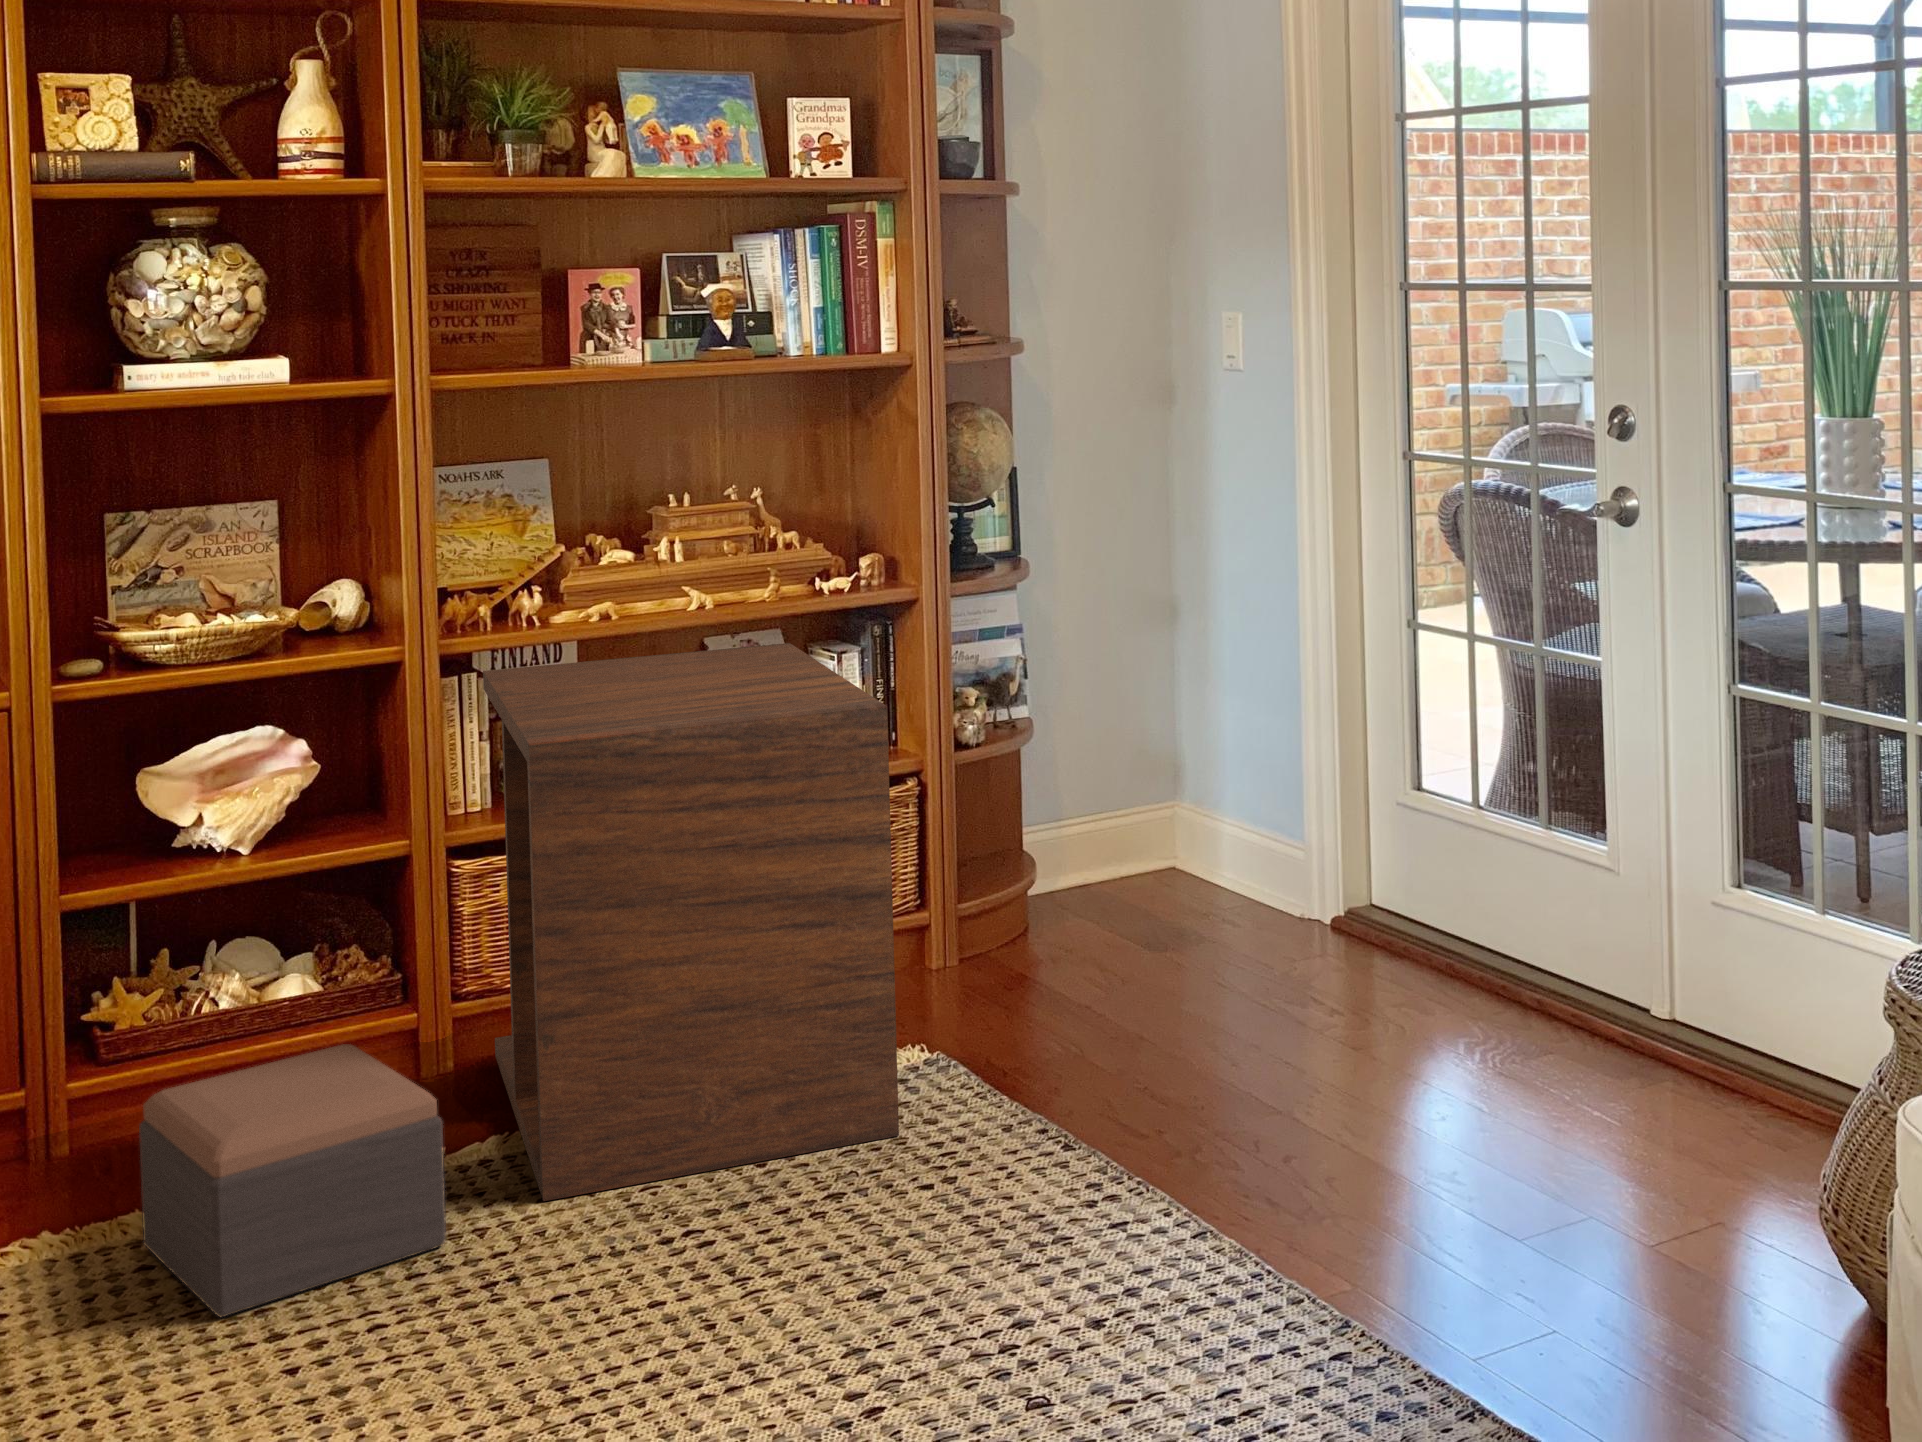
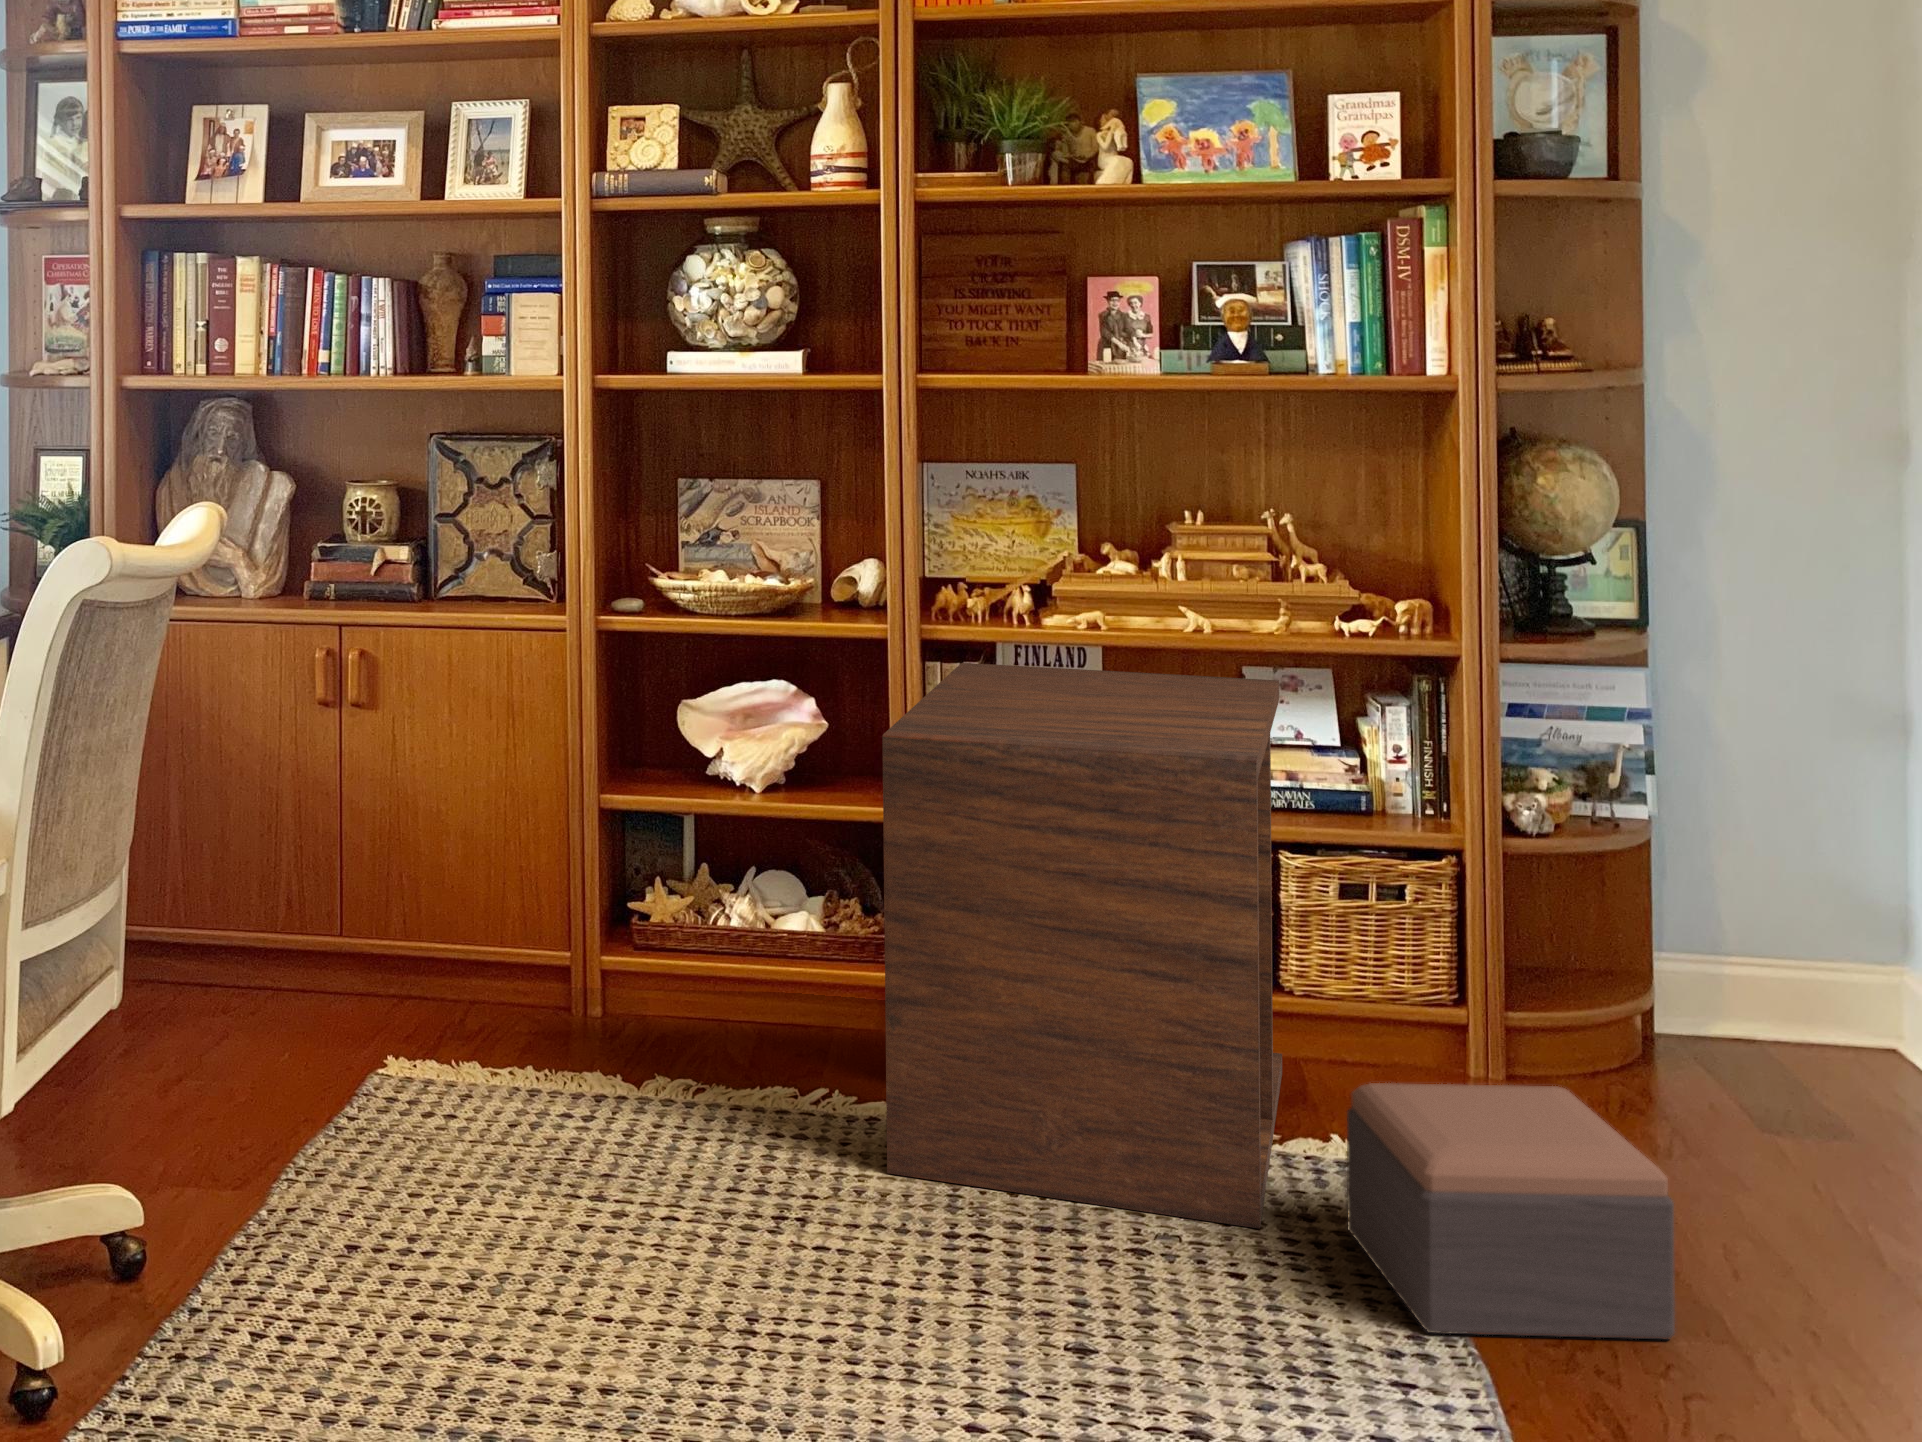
footstool: present [139,1044,446,1317] -> present [1347,1083,1675,1340]

